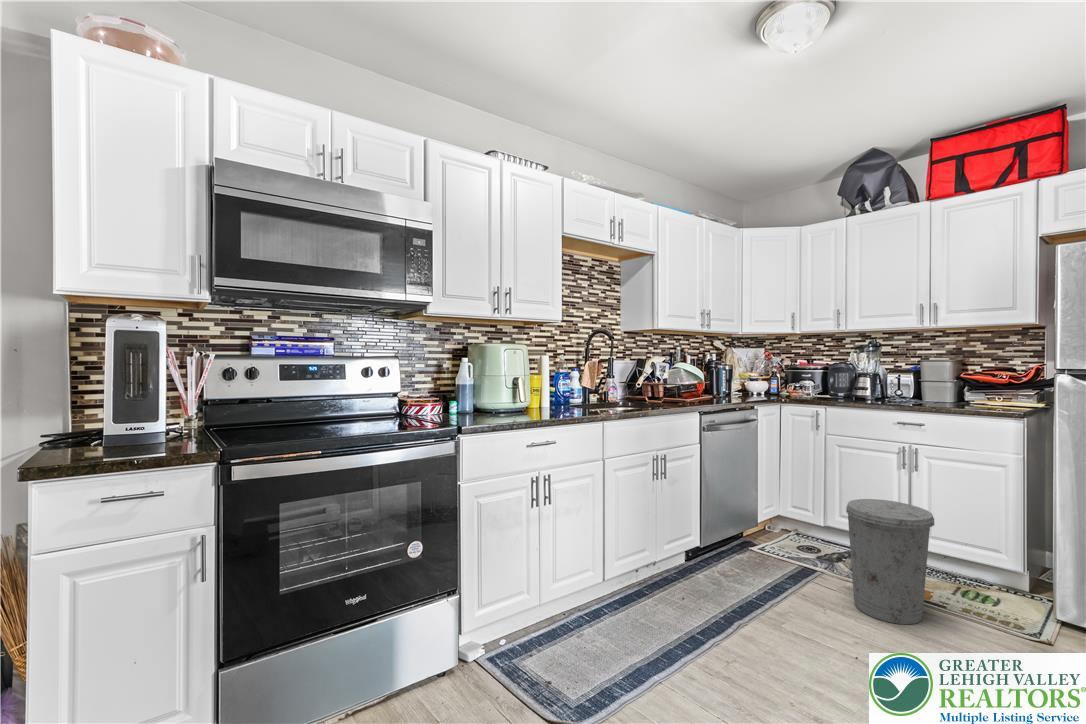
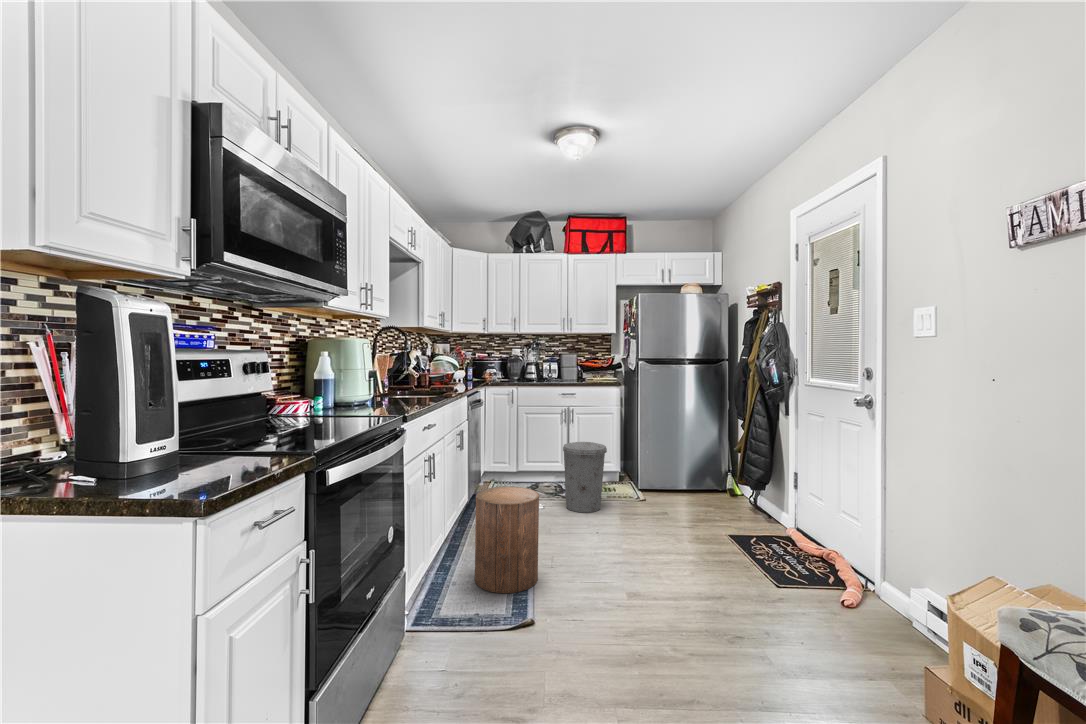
stool: none [590,532,677,688] -> present [475,486,539,593]

